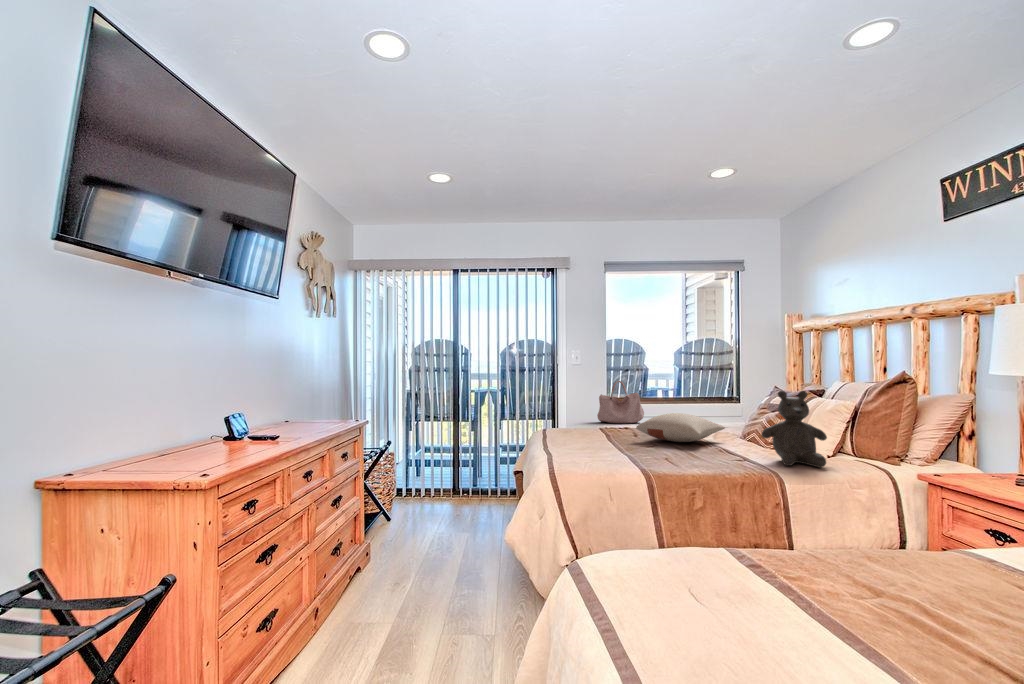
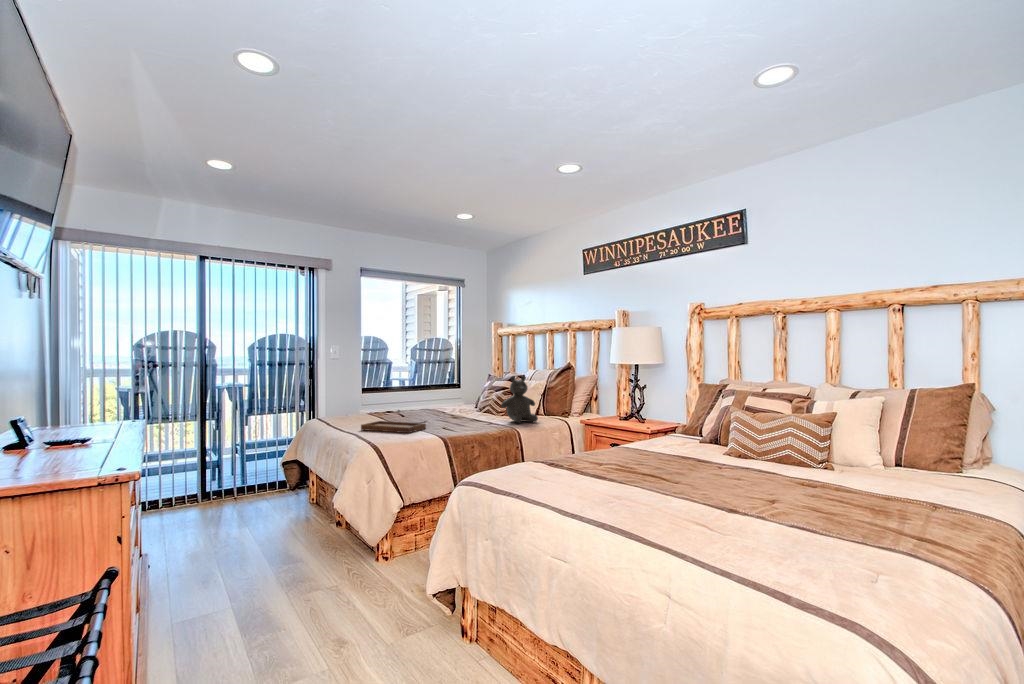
handbag: present [597,381,644,423] -> none [353,373,393,410]
pillow: present [636,413,725,442] -> none [409,396,467,418]
tray: none [565,427,640,459] -> present [361,410,426,433]

